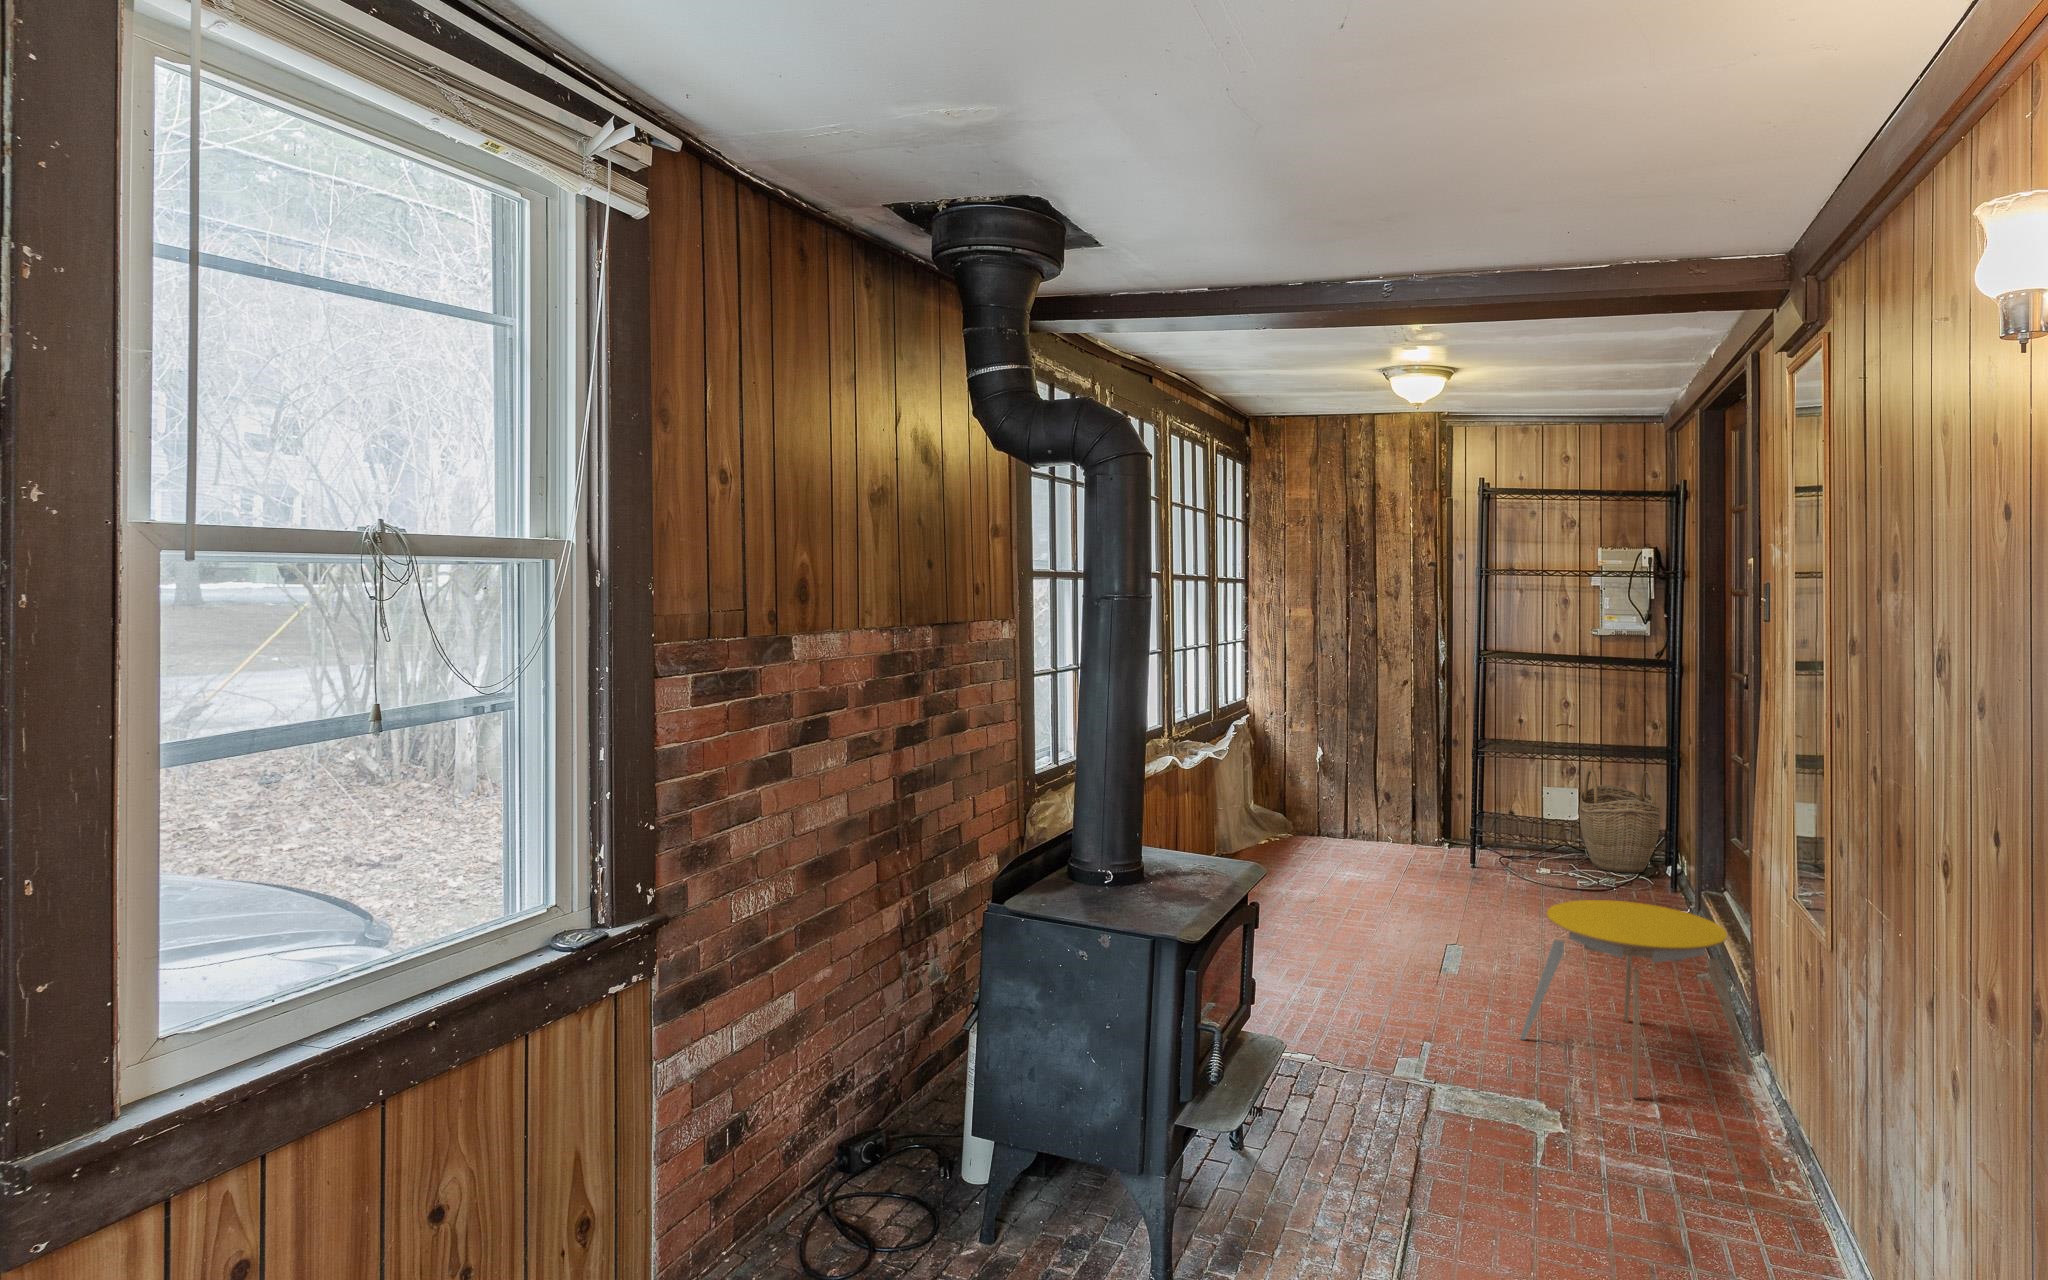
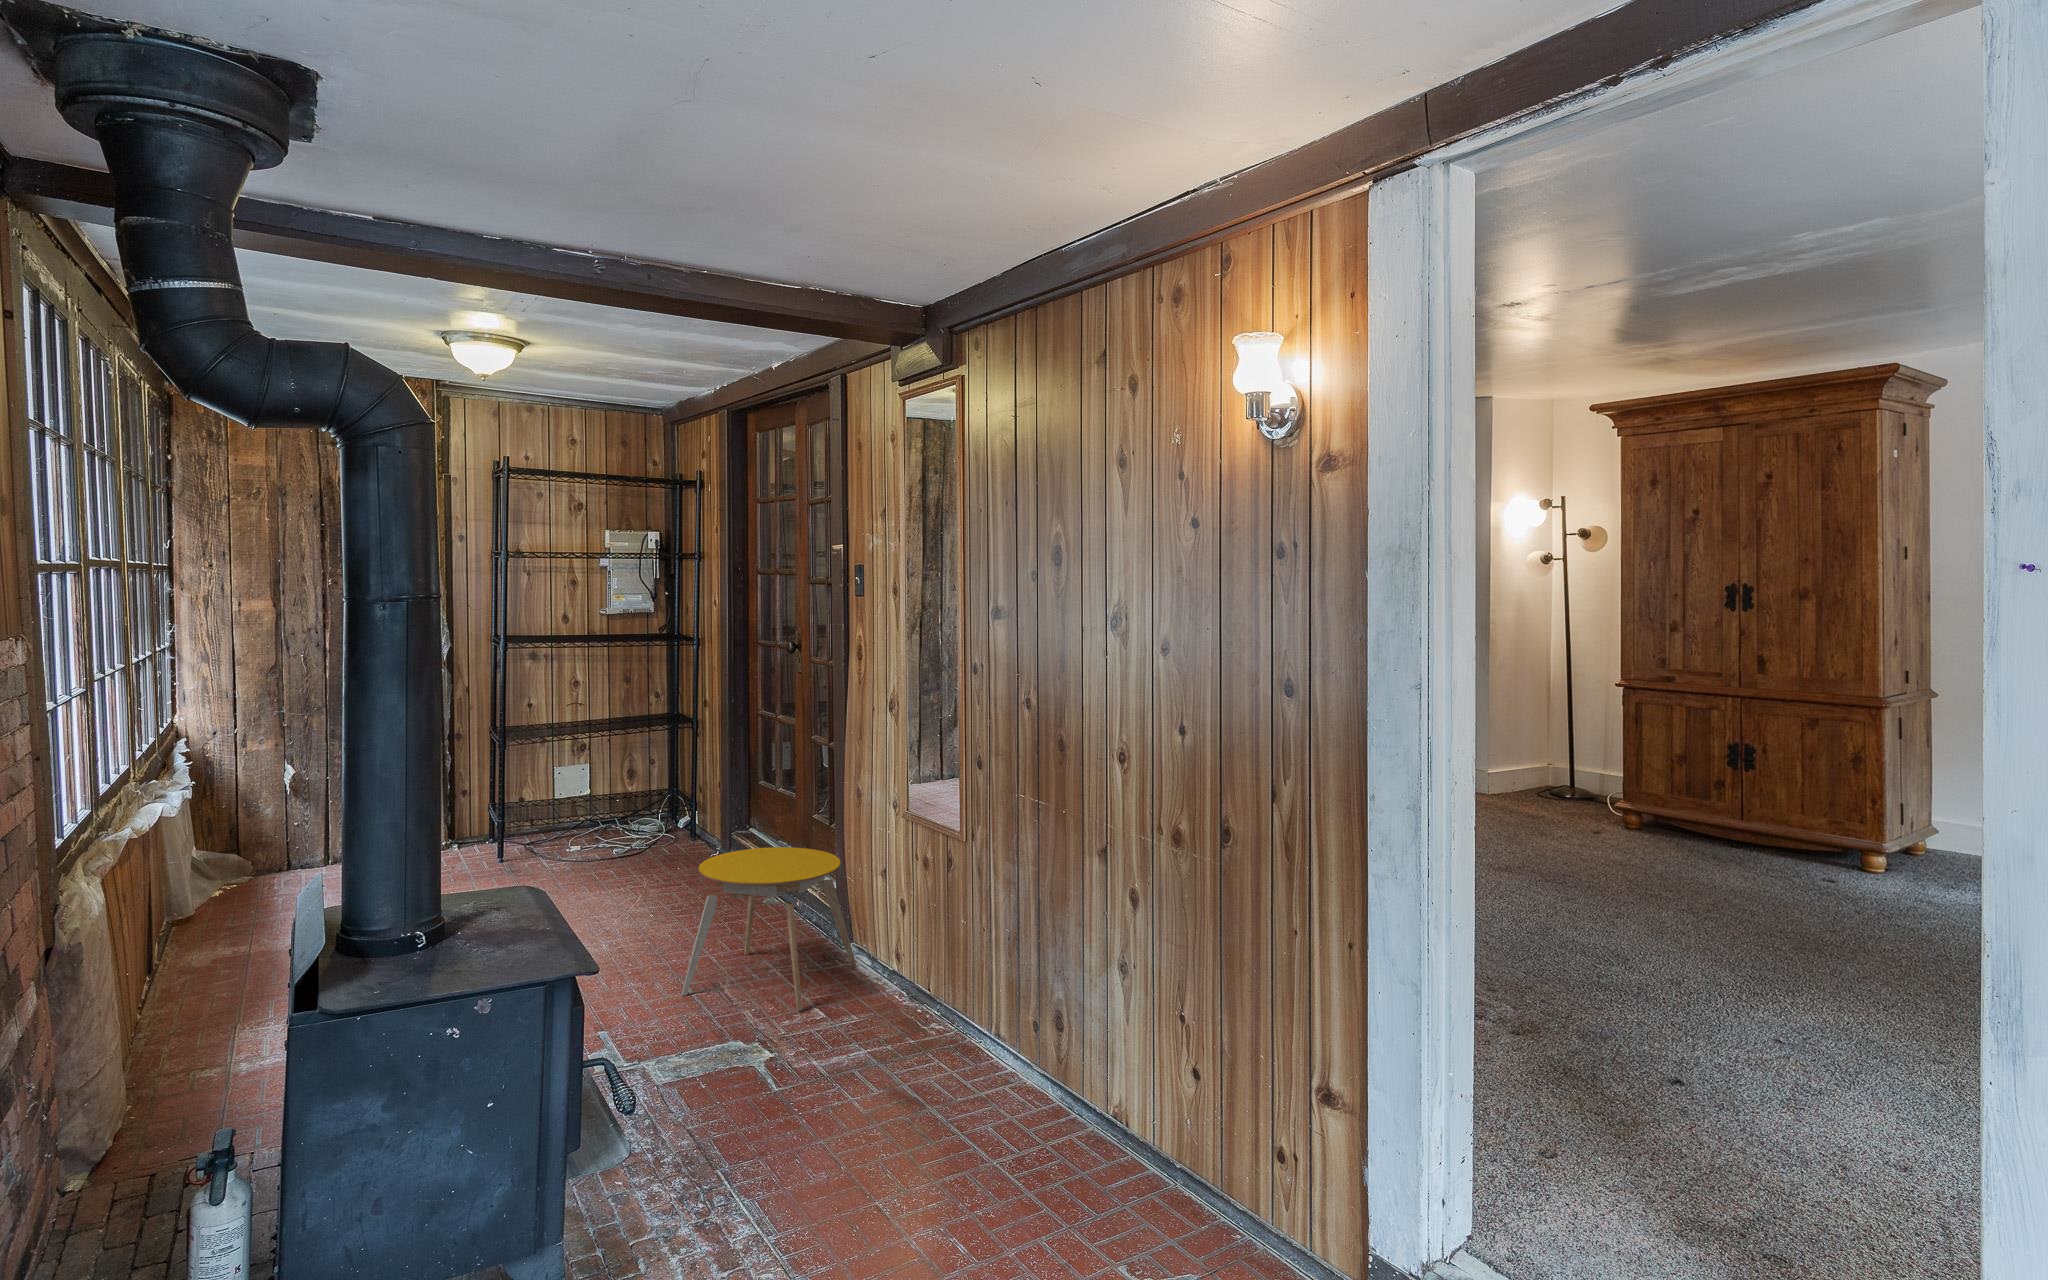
woven basket: present [1579,769,1660,873] -> none [600,737,674,834]

